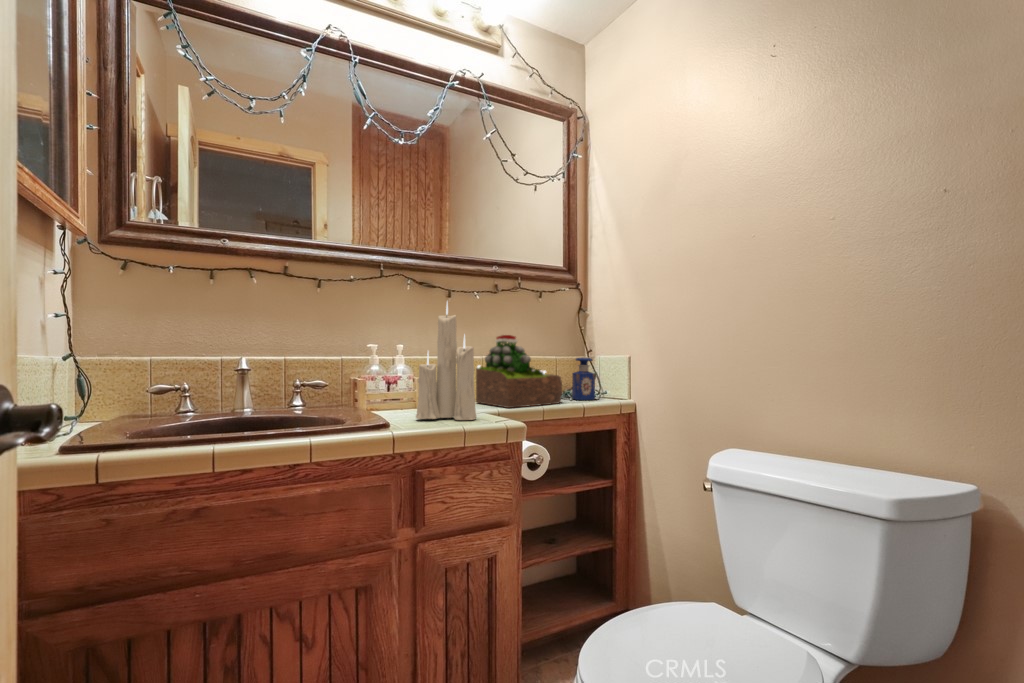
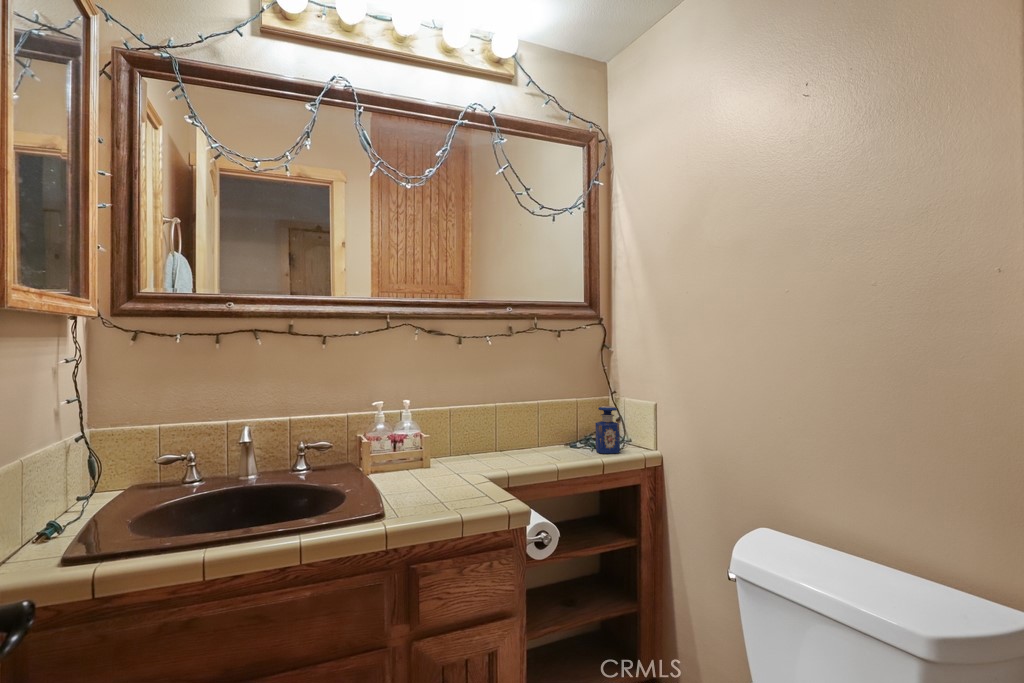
candle: present [416,302,476,420] -> none [416,357,479,491]
succulent plant: present [476,335,562,408] -> none [489,386,581,468]

